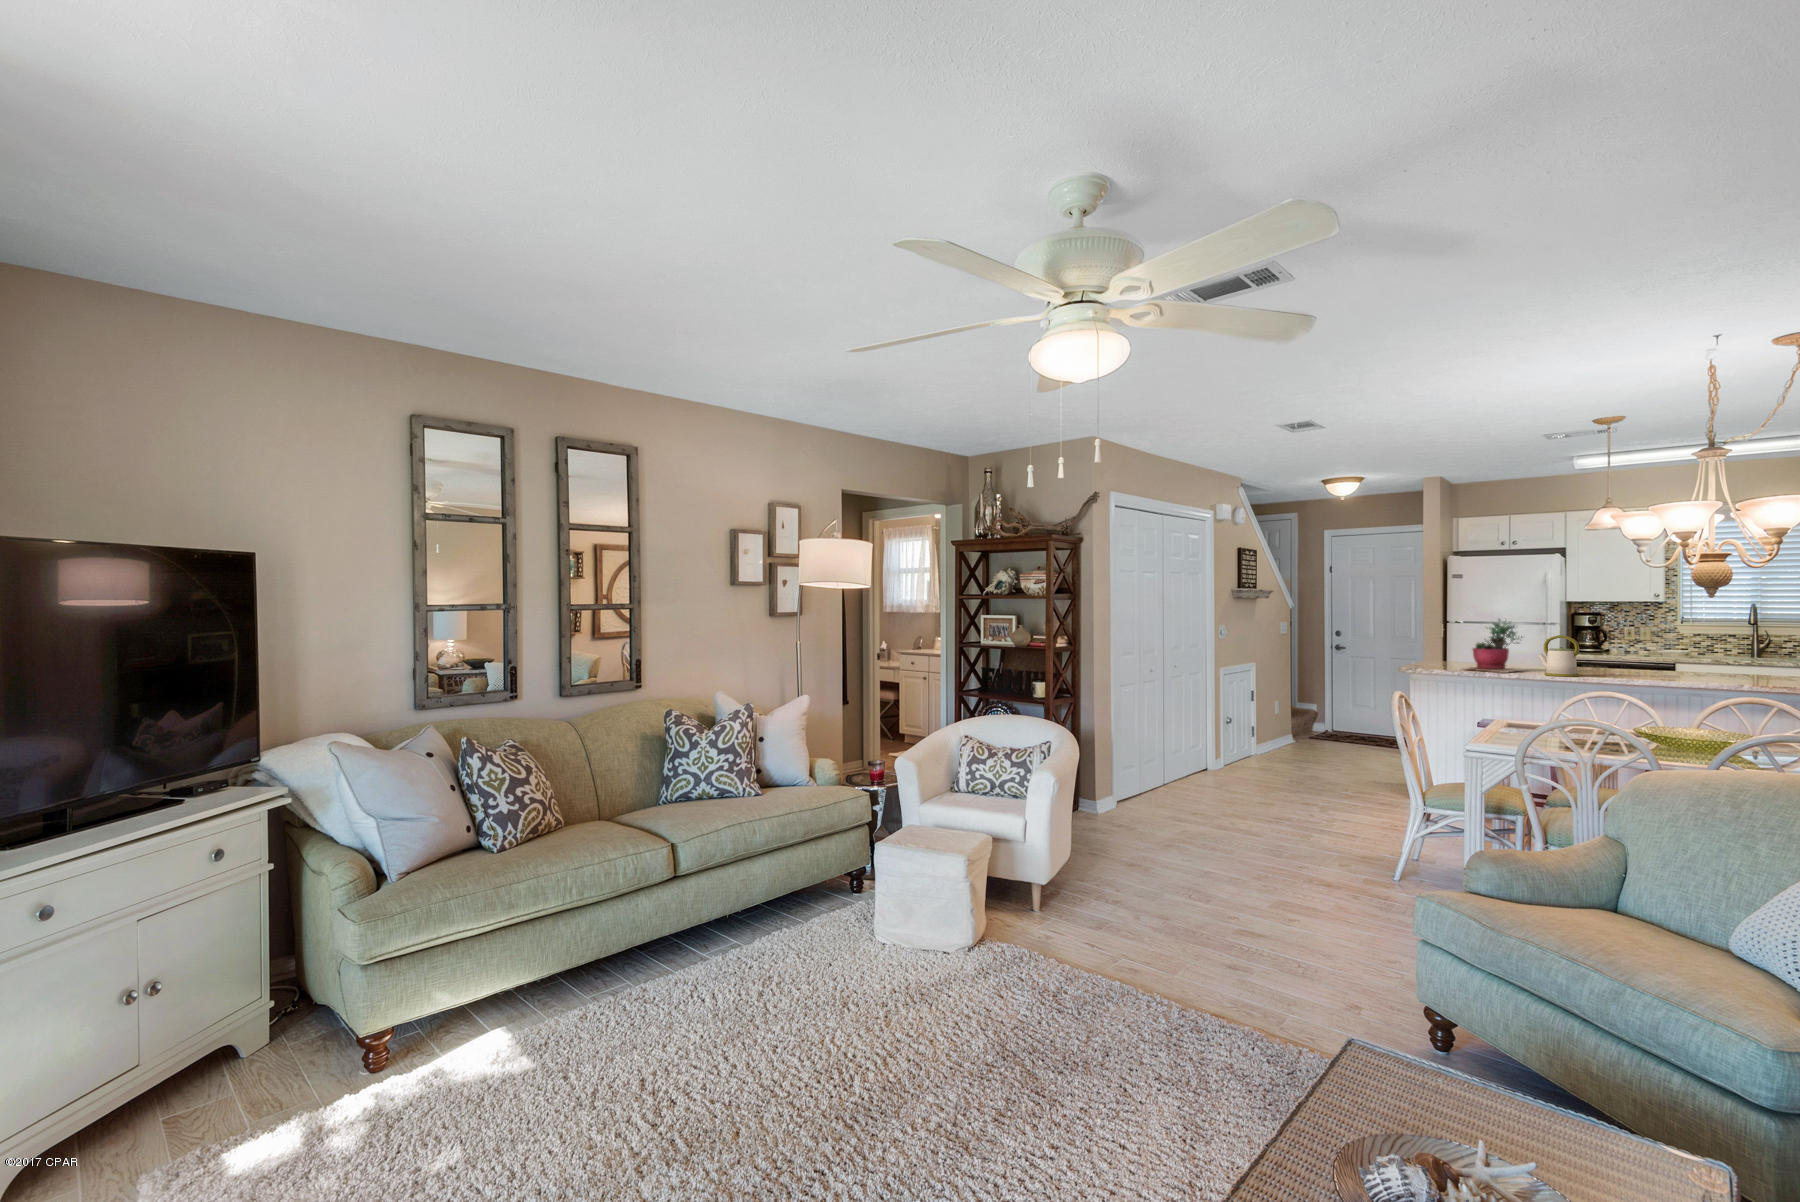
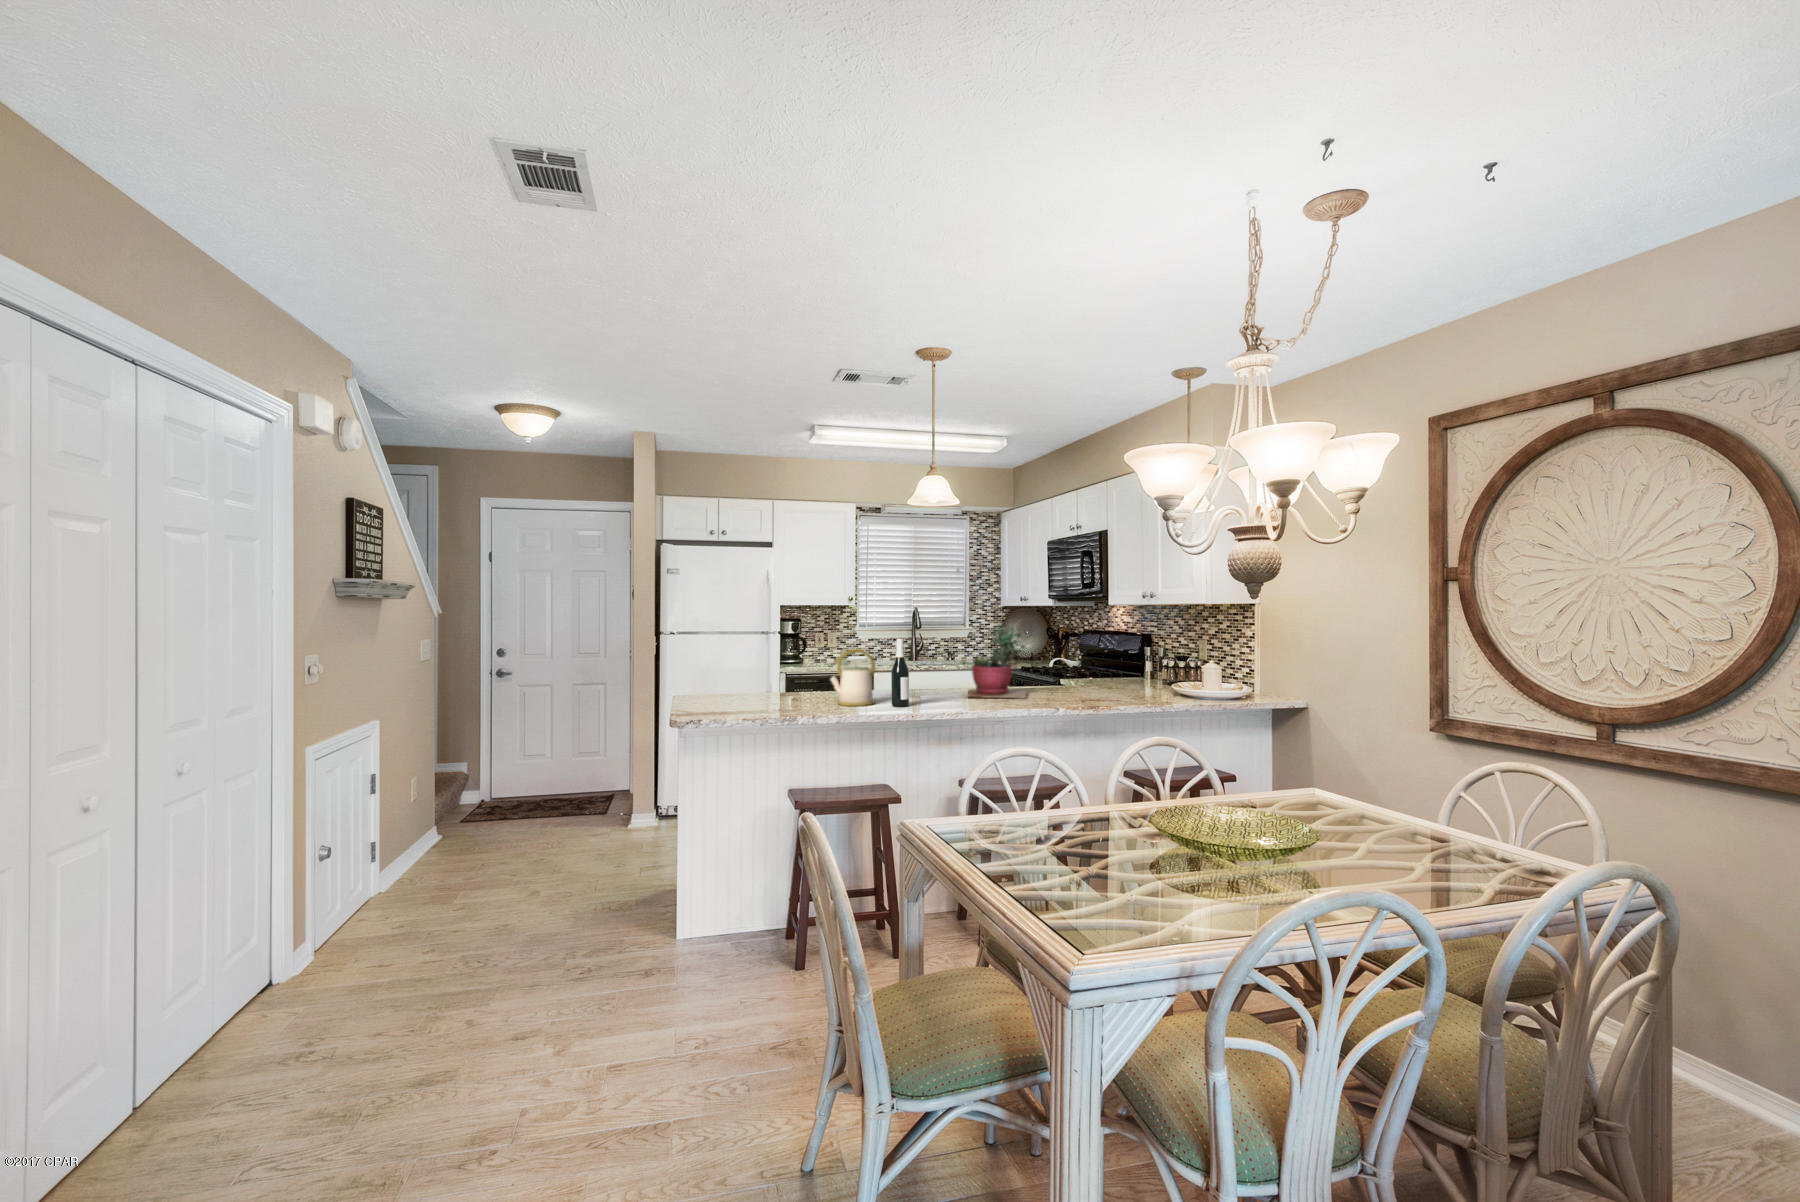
succulent plant: present [1467,619,1522,673] -> present [967,625,1026,698]
wine bottle: none [1587,628,1604,679] -> present [891,638,909,707]

